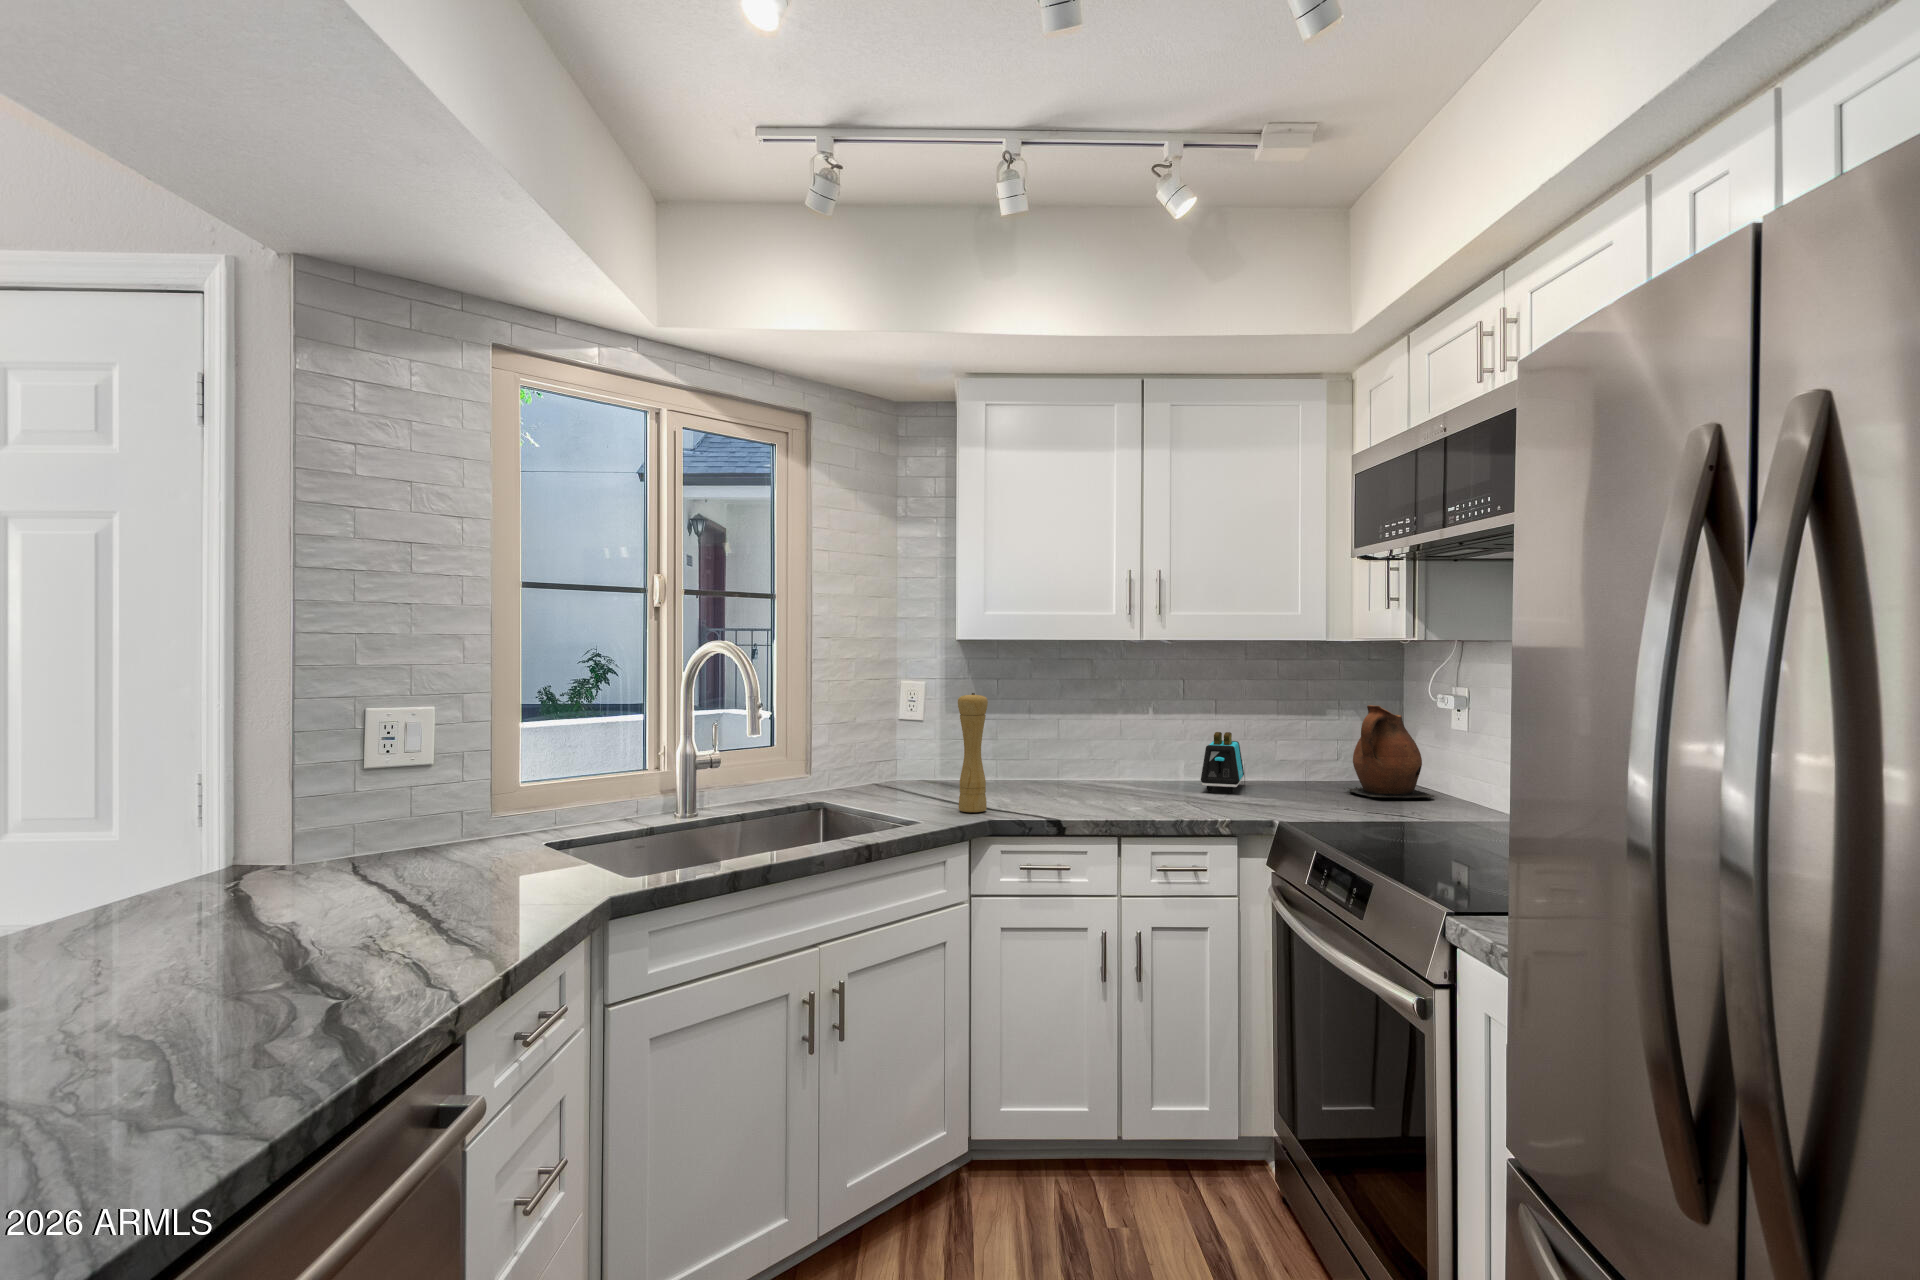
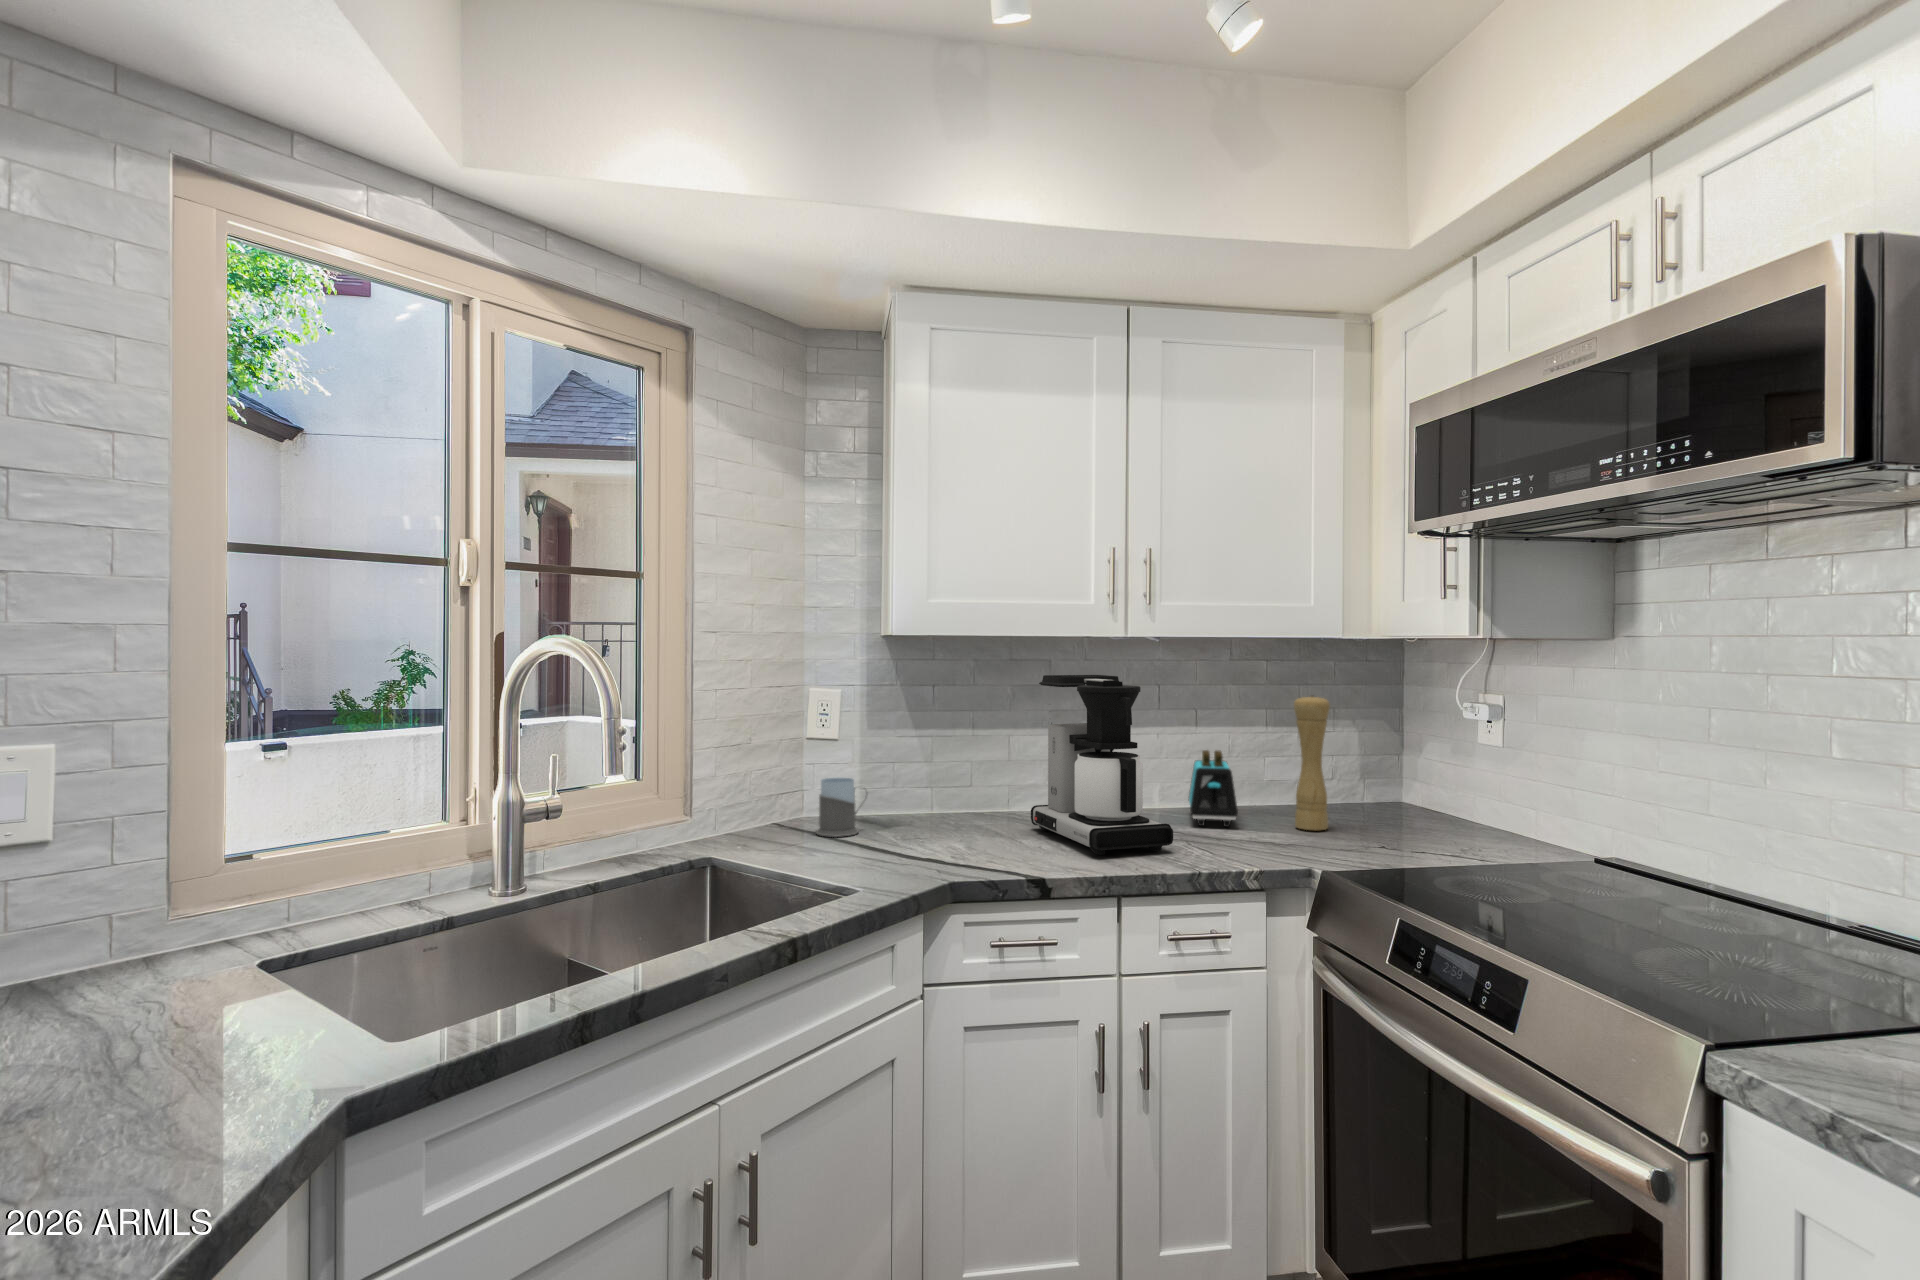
coffee maker: none [1072,671,1172,807] -> present [1031,675,1173,855]
pepper mill: present [958,693,988,812] -> present [1294,695,1330,830]
ceramic pitcher: present [1348,705,1434,799] -> none [1357,717,1470,831]
mug: none [906,748,946,792] -> present [816,778,868,837]

